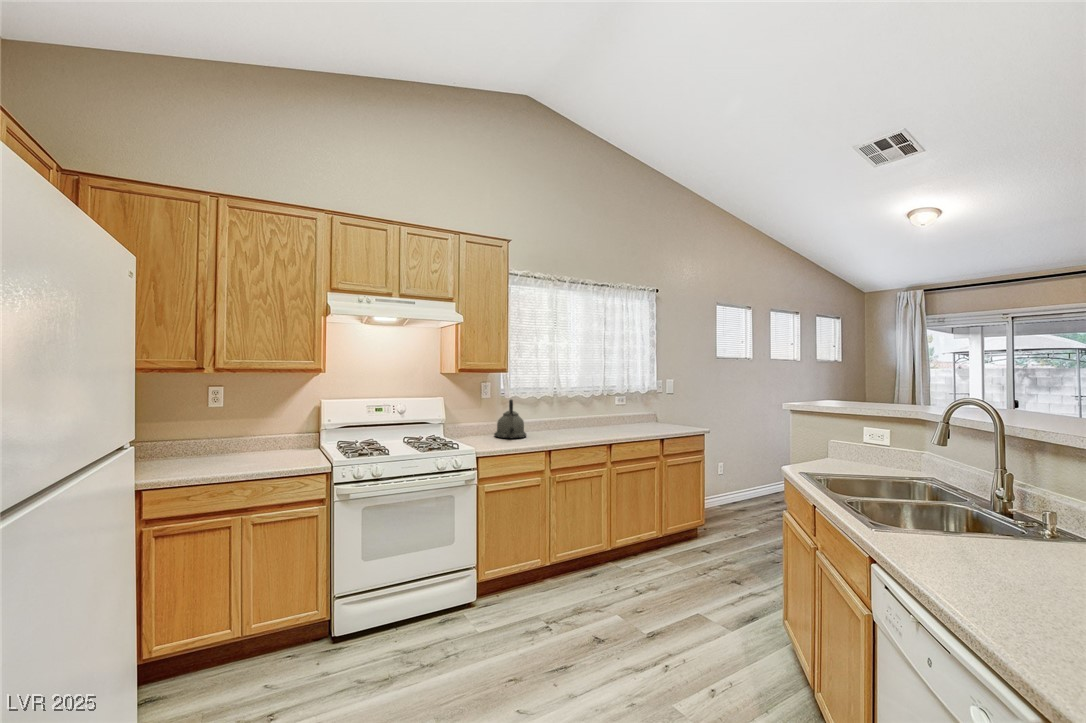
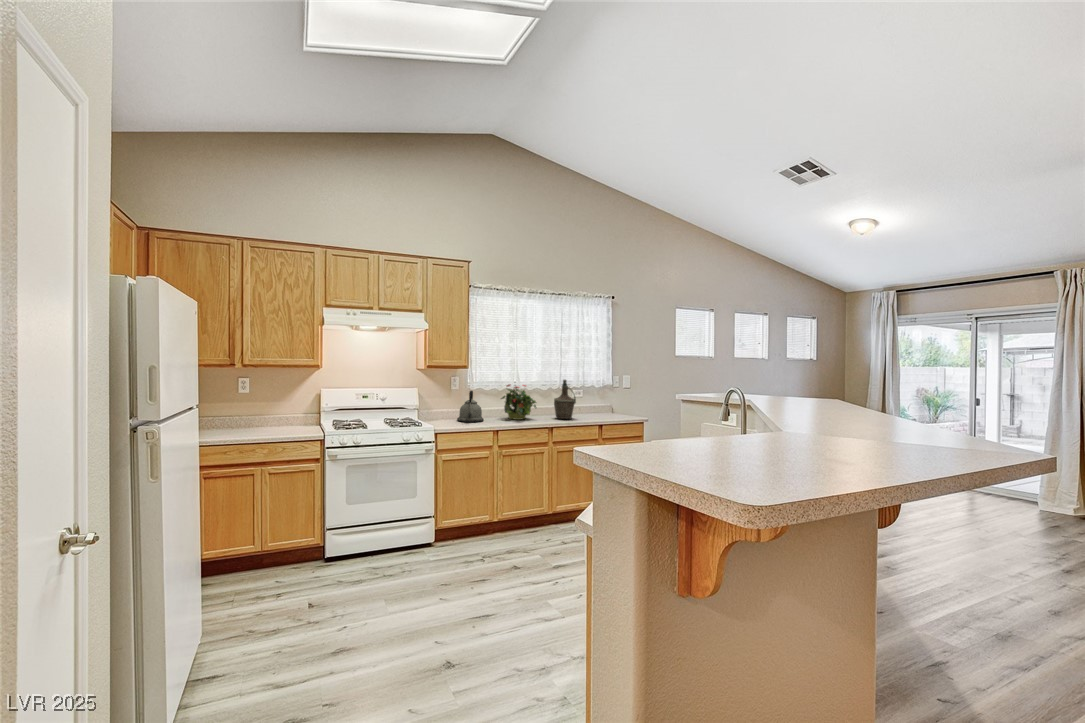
bottle: none [604,385,631,432] -> present [554,380,576,419]
potted plant: none [544,390,588,433] -> present [501,384,536,420]

